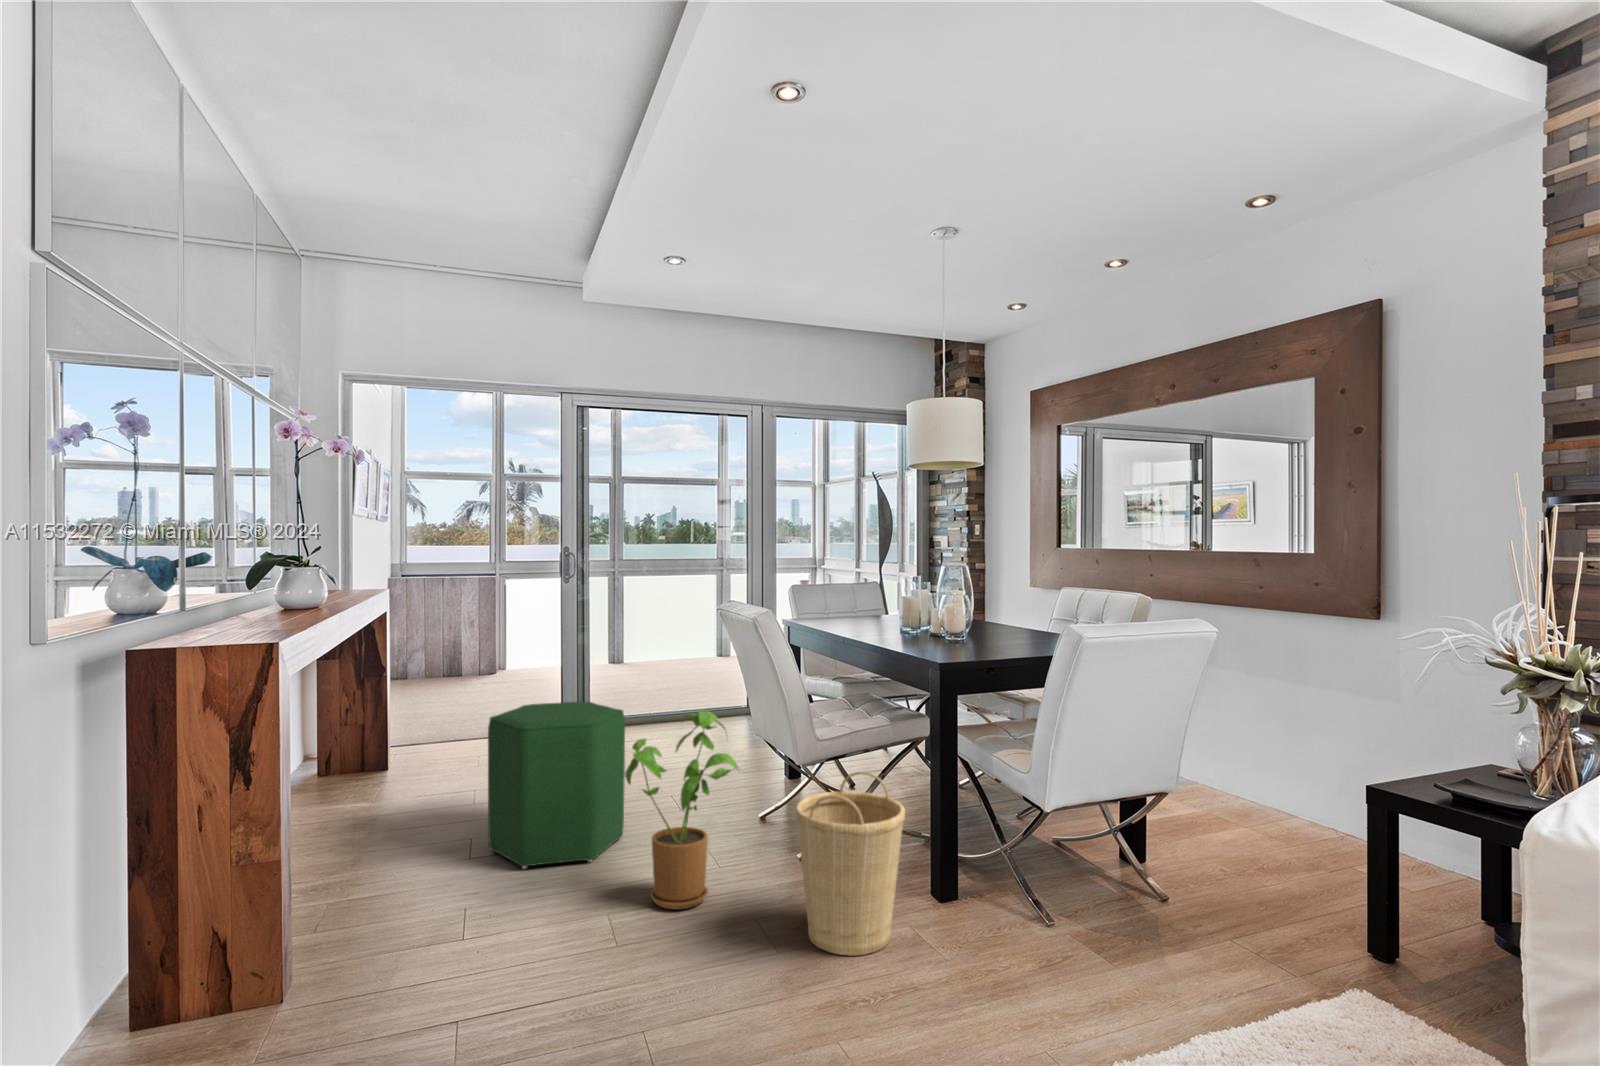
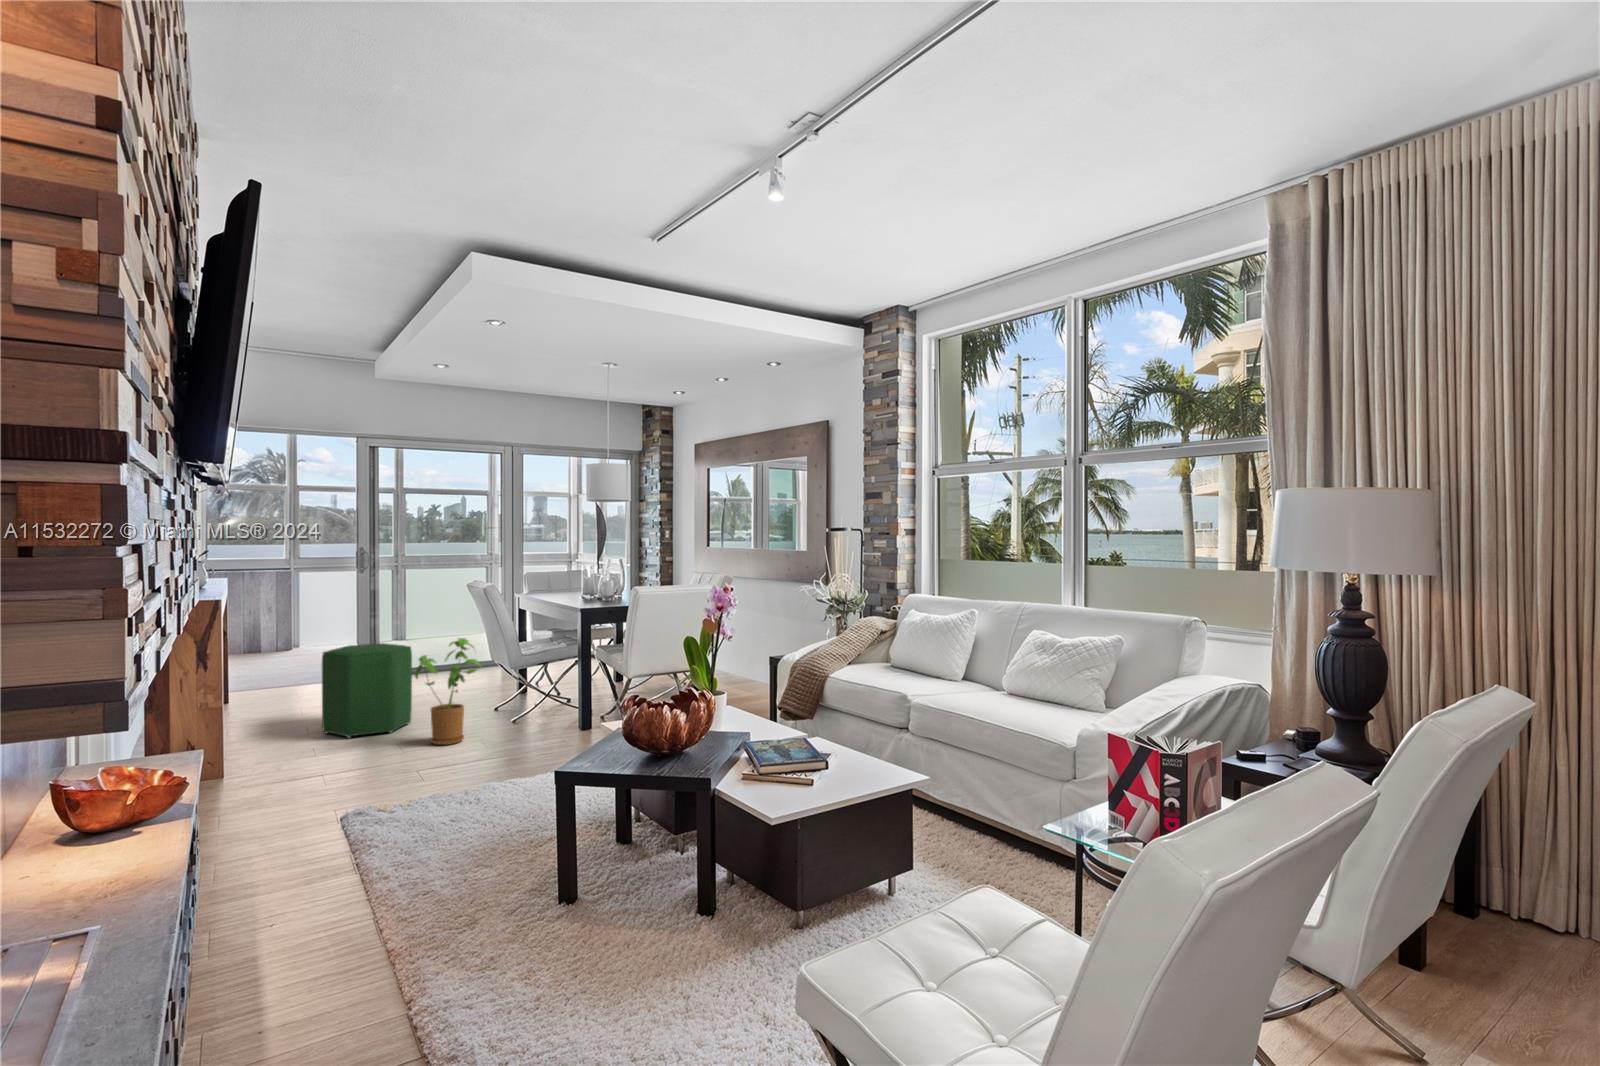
basket: present [795,771,905,955] -> none [512,664,571,751]

